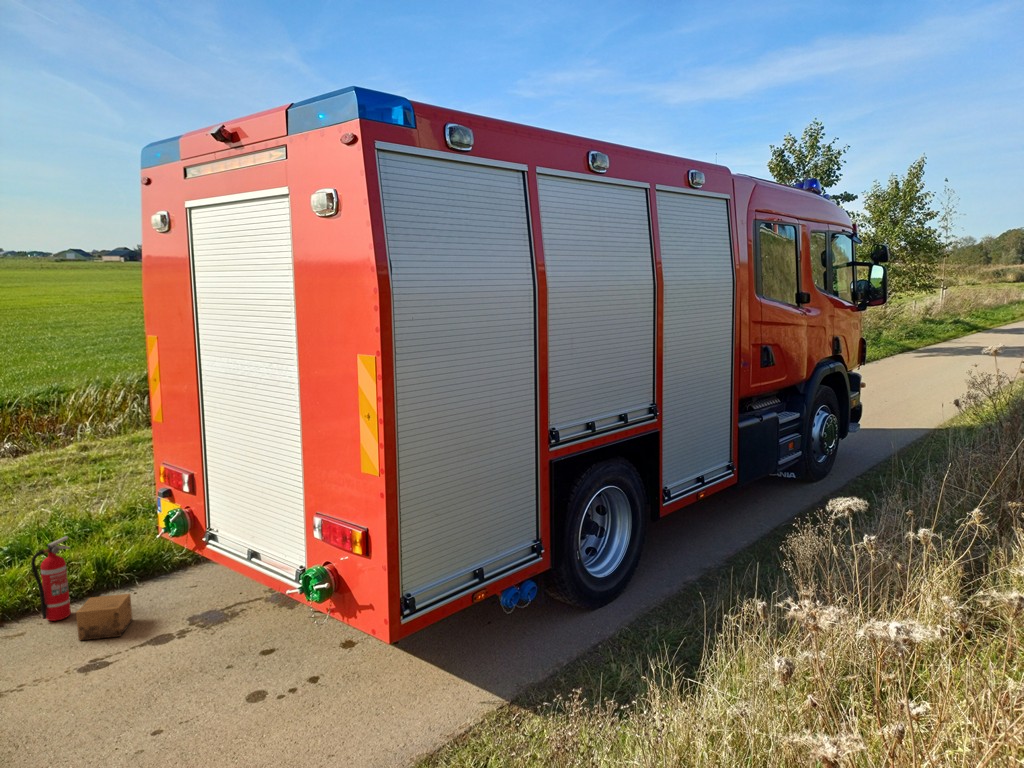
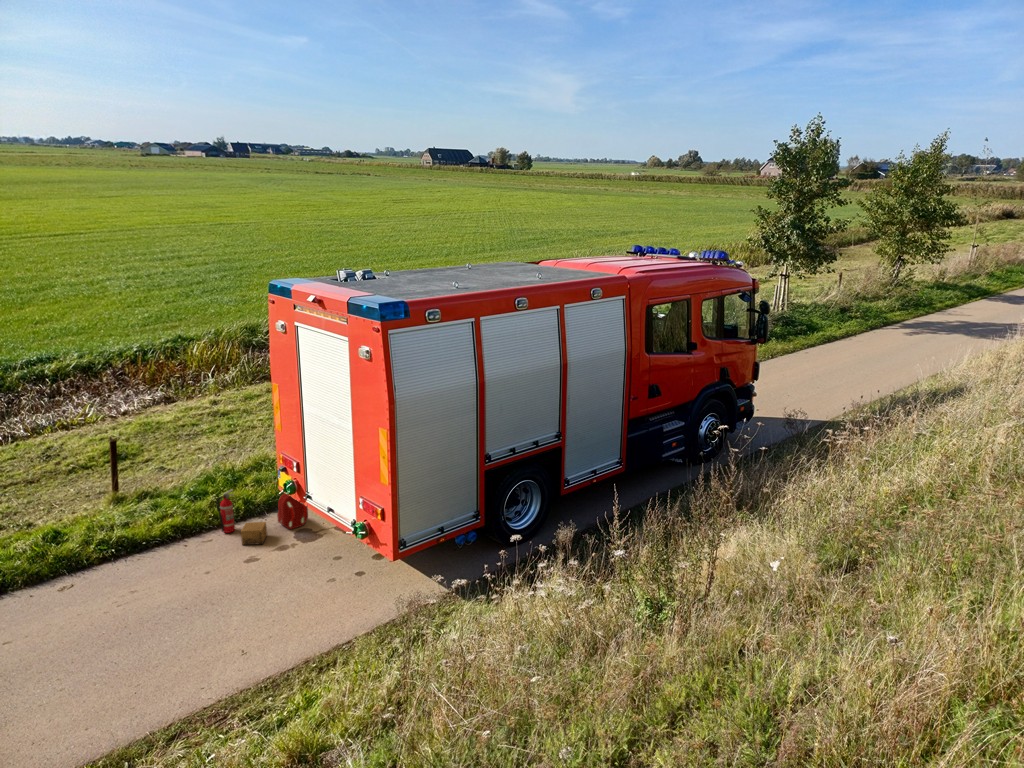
backpack: none [154,536,213,607] -> present [277,492,308,529]

